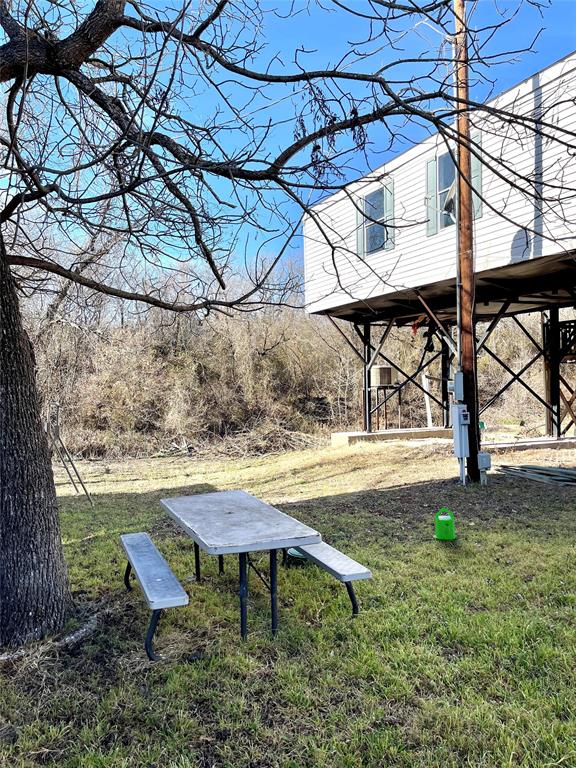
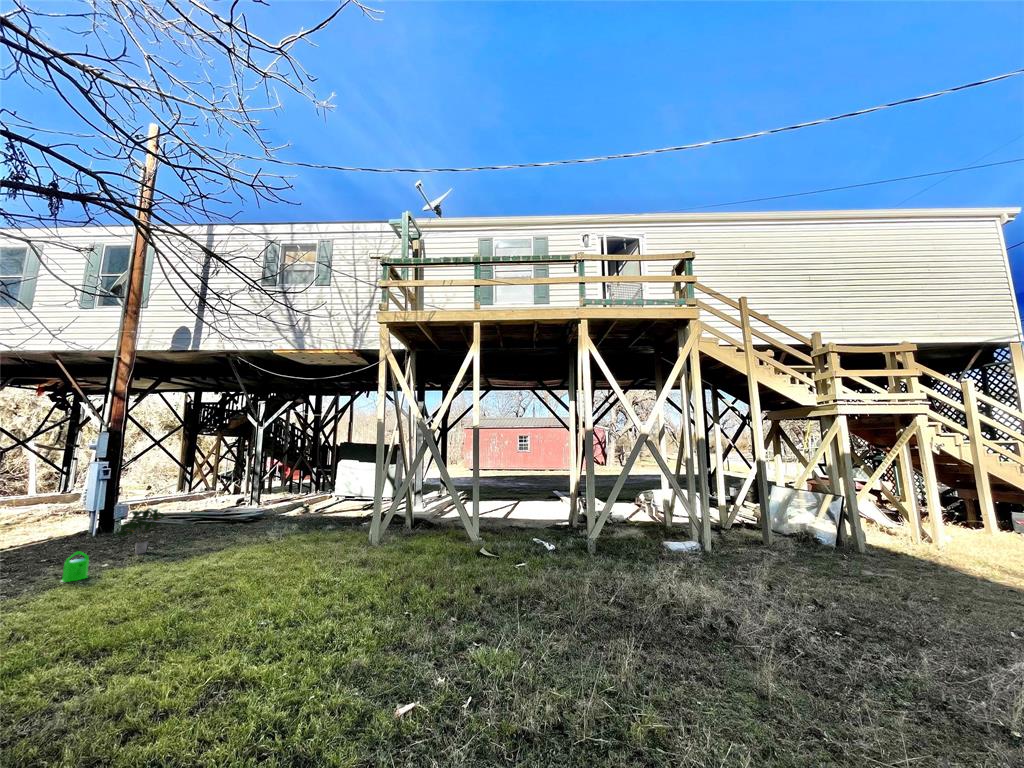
potted plant: none [479,465,523,518] -> present [118,508,164,554]

